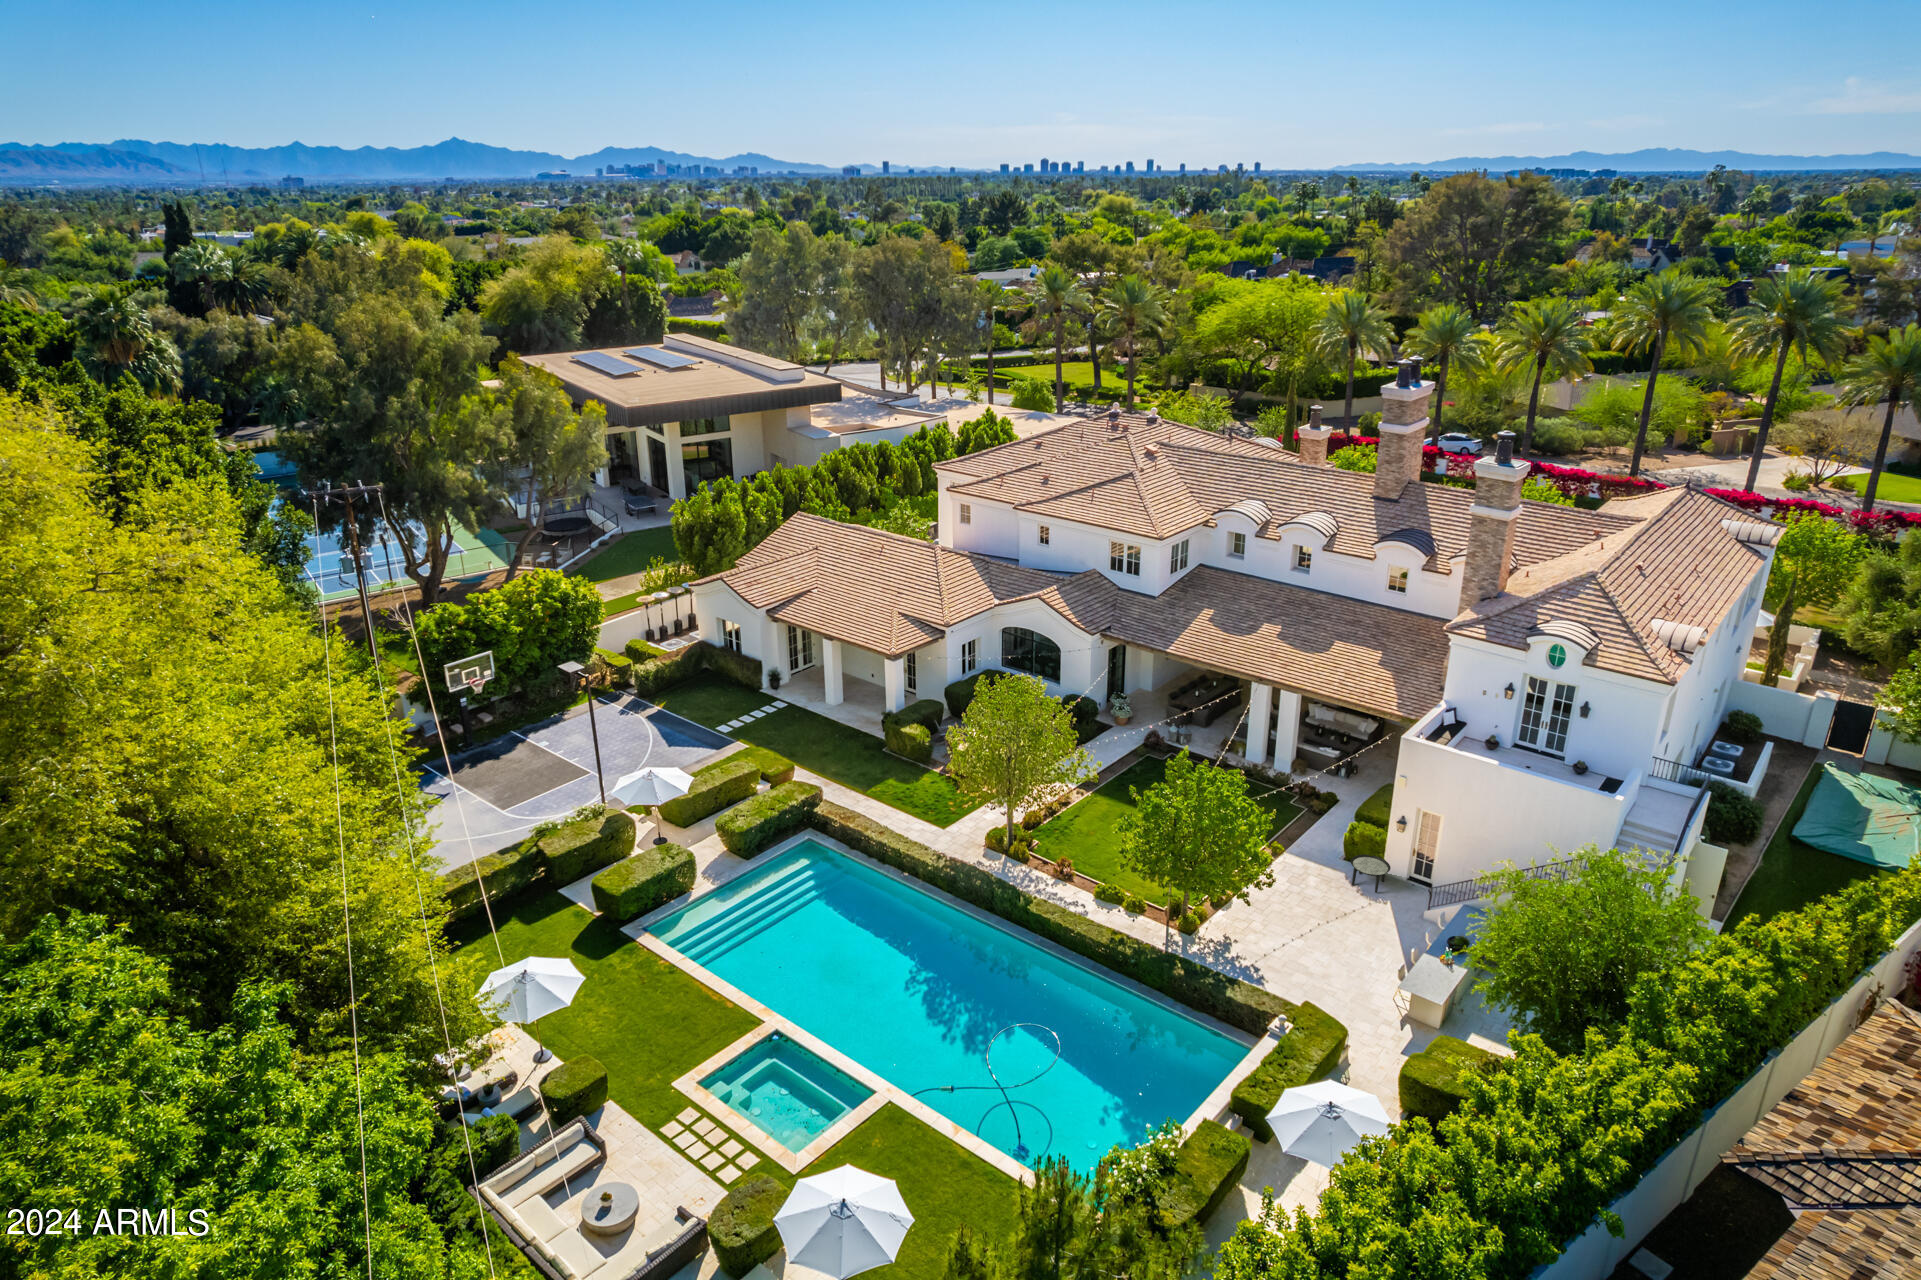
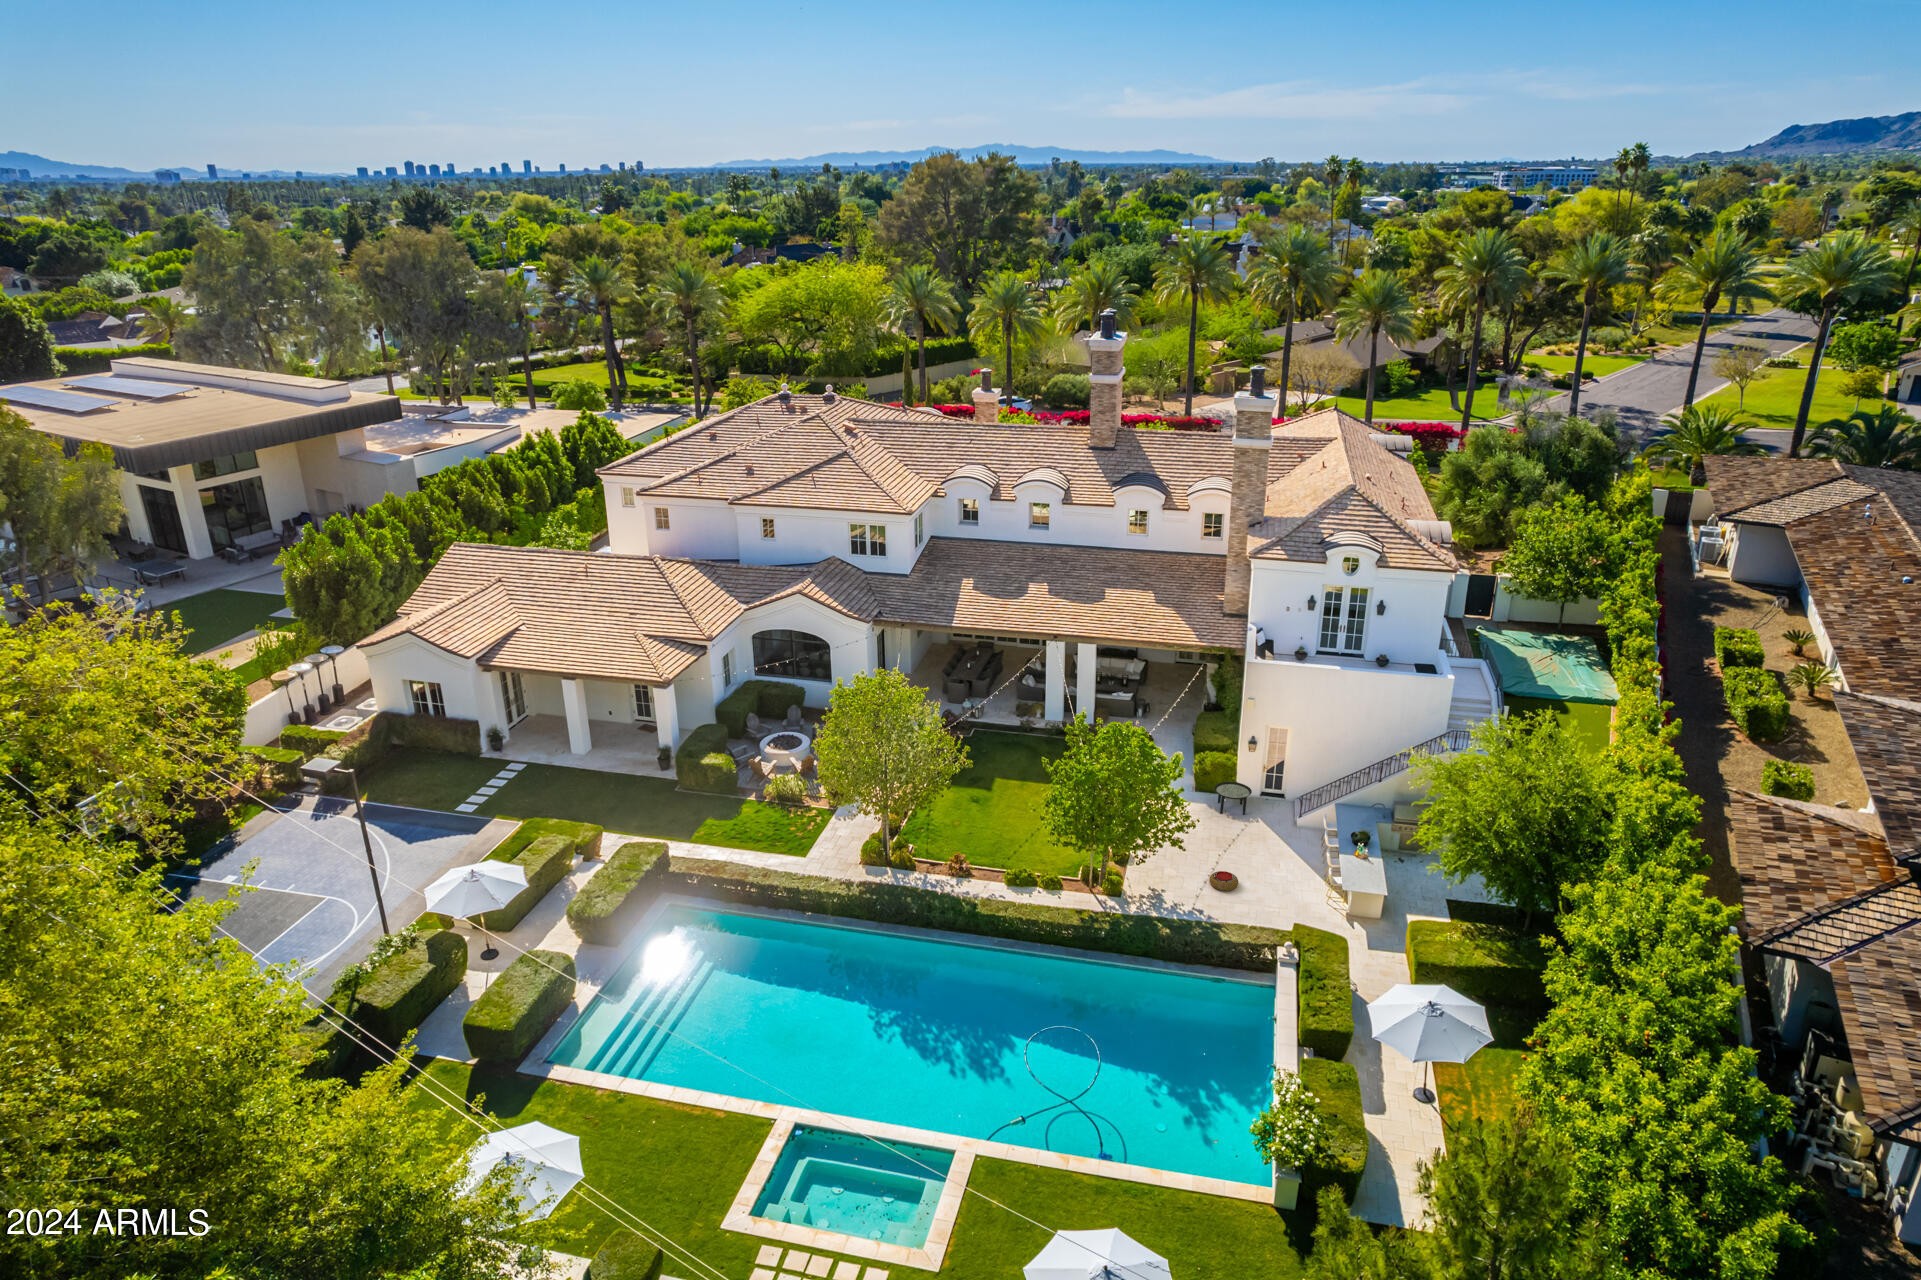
pouf: none [1281,938,1311,960] -> present [1209,871,1238,891]

